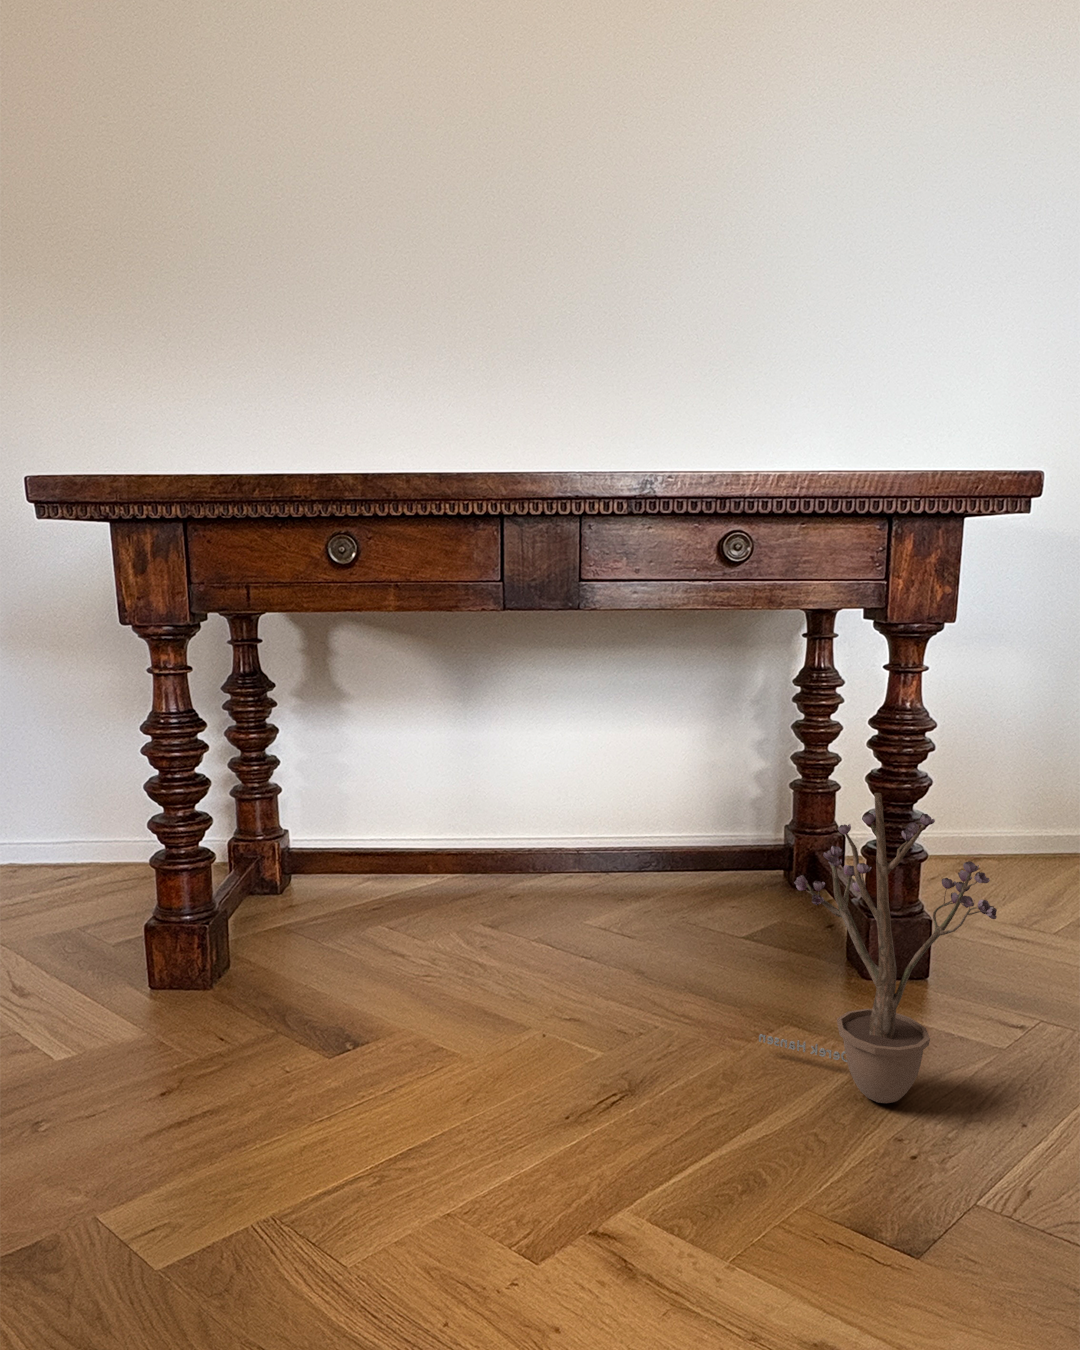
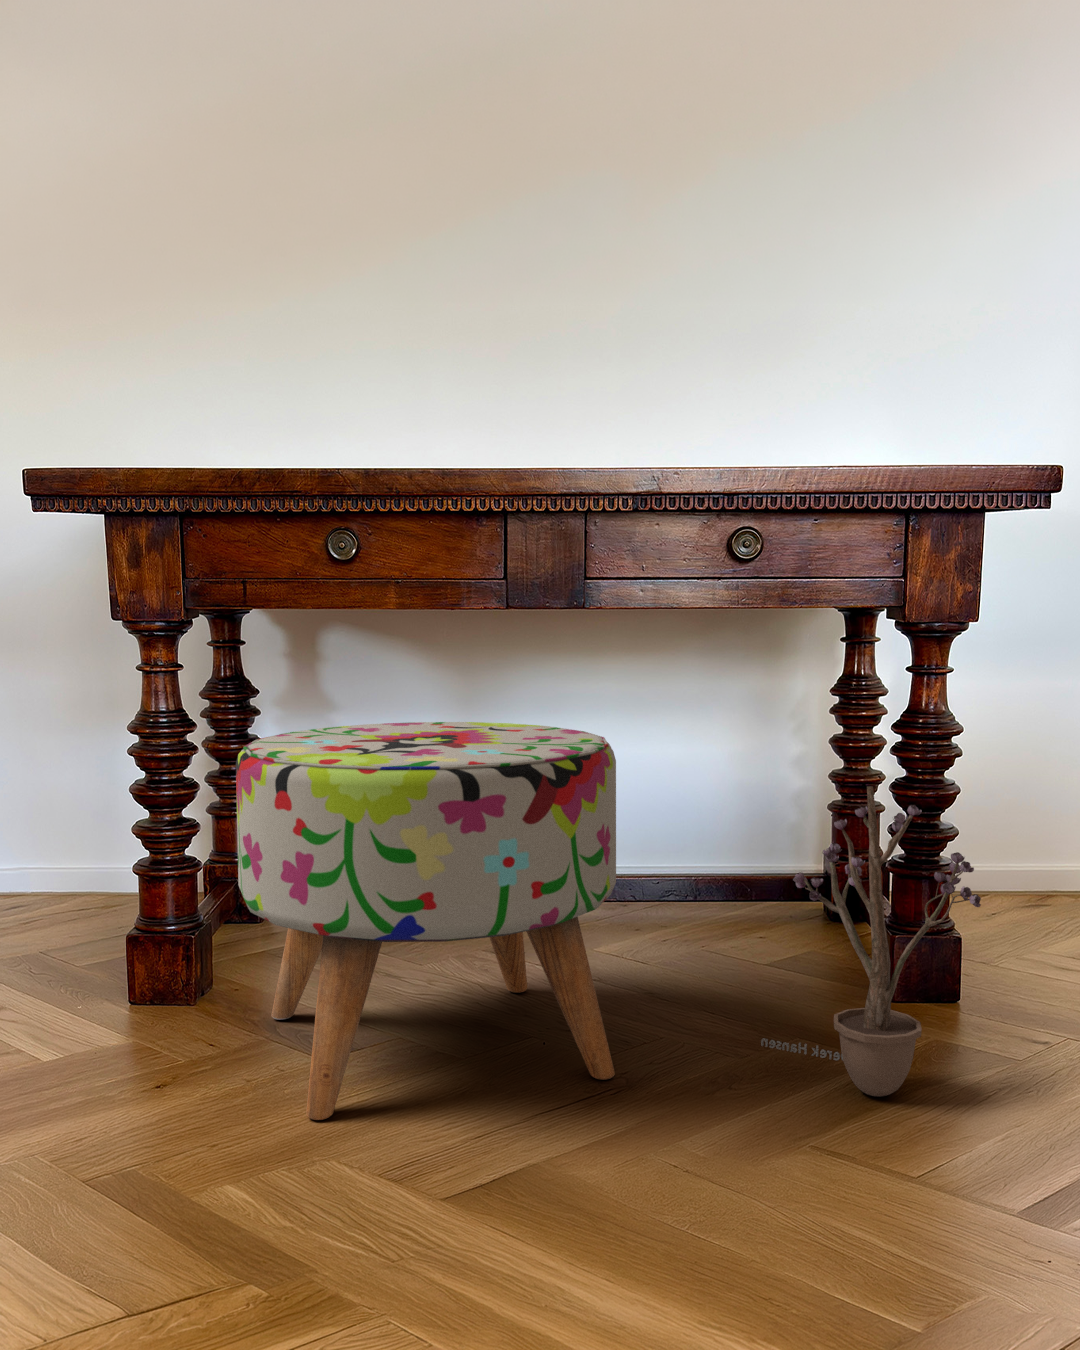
ottoman: none [235,719,617,1145] -> present [236,722,616,1120]

